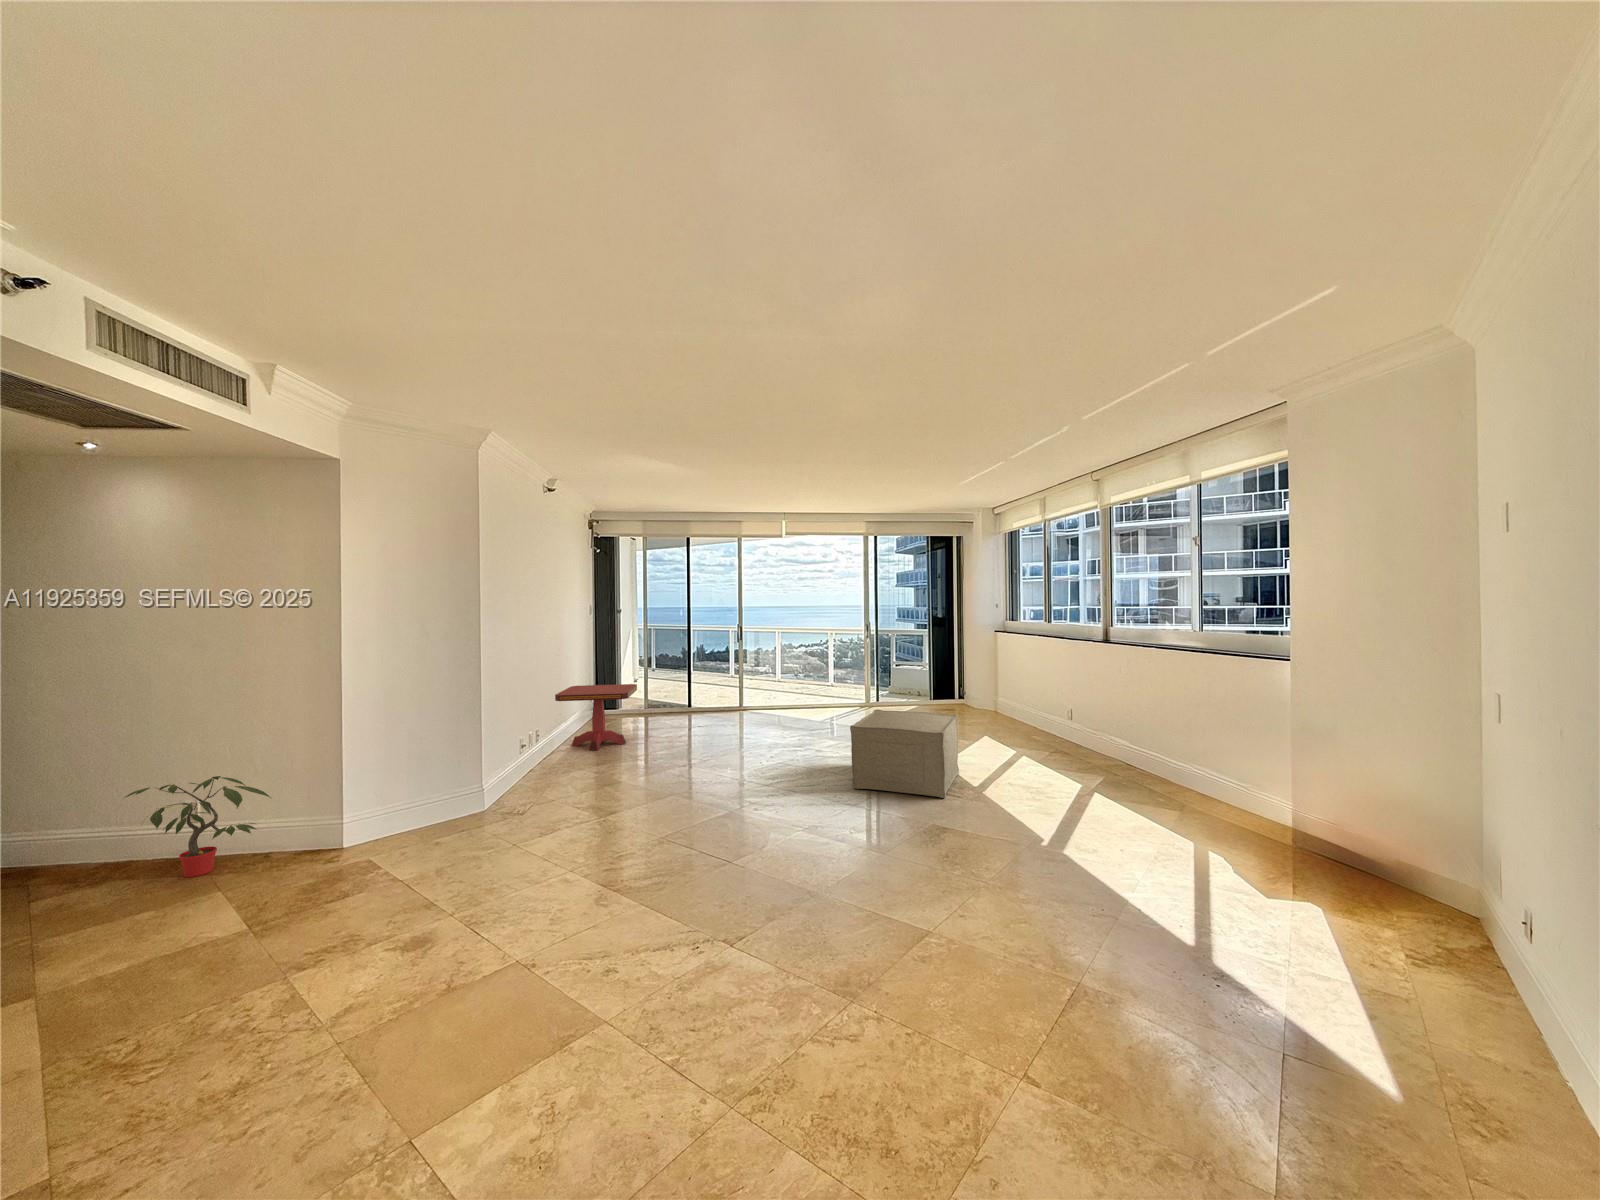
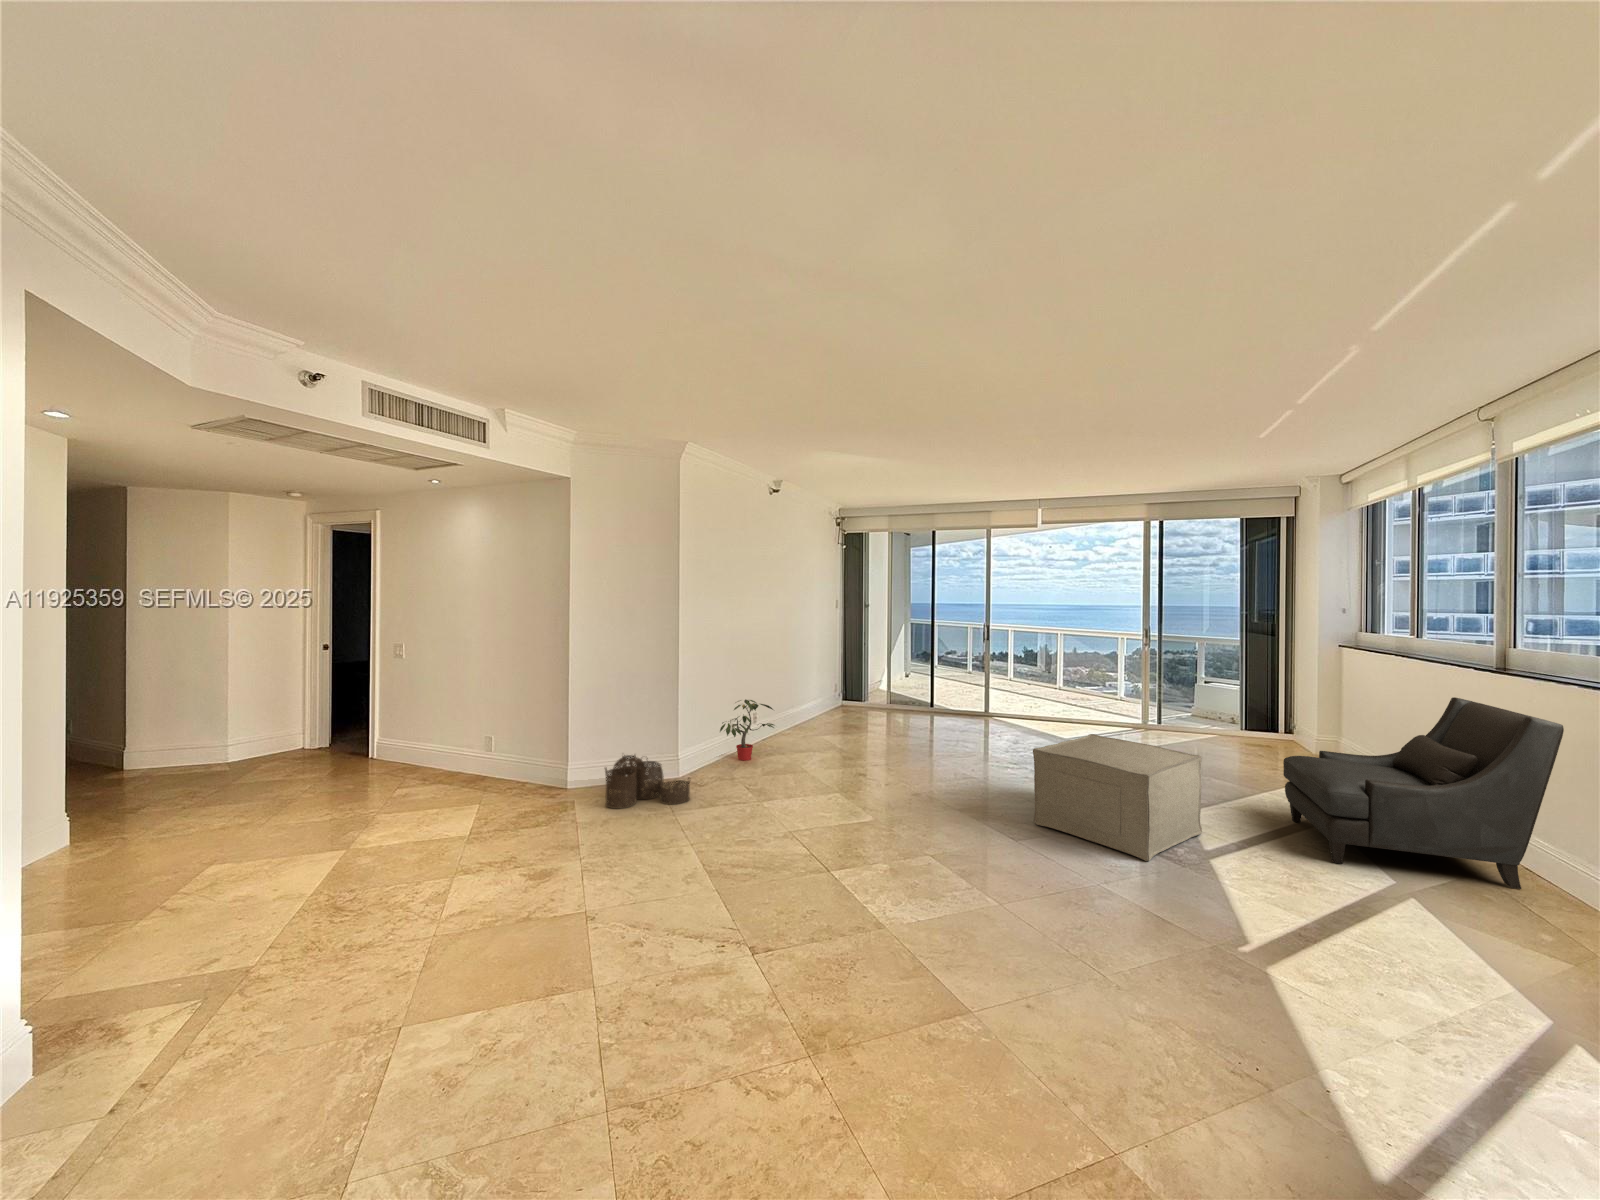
armchair: none [992,659,1137,776] -> present [1283,697,1564,889]
side table: present [555,684,637,751] -> none [779,674,861,737]
potted plant: present [124,776,271,877] -> present [720,699,774,760]
woven basket: none [400,794,520,861] -> present [605,755,690,808]

